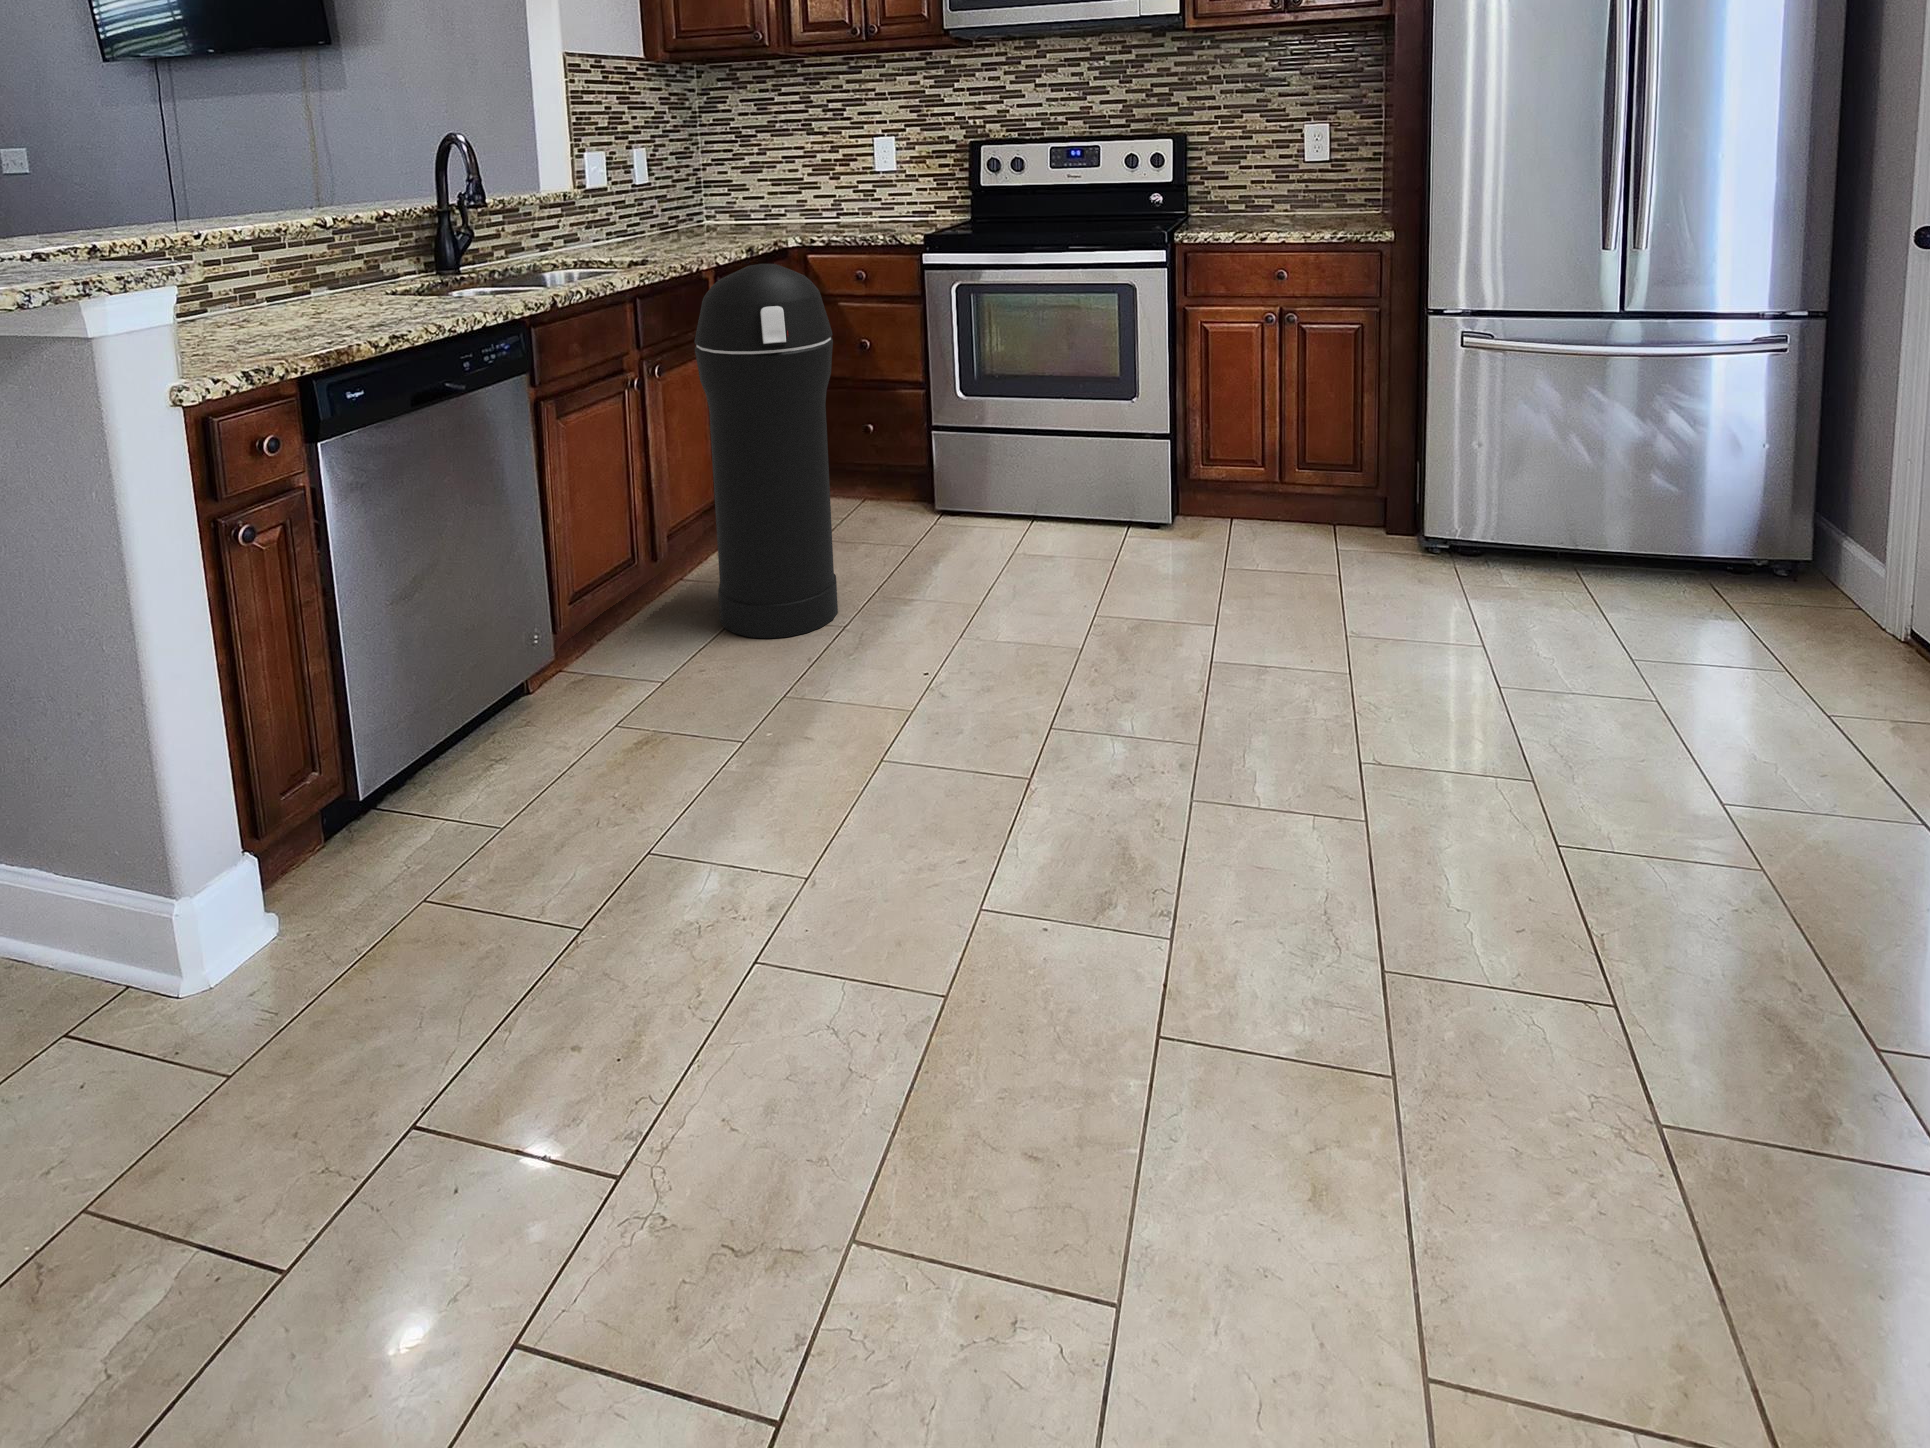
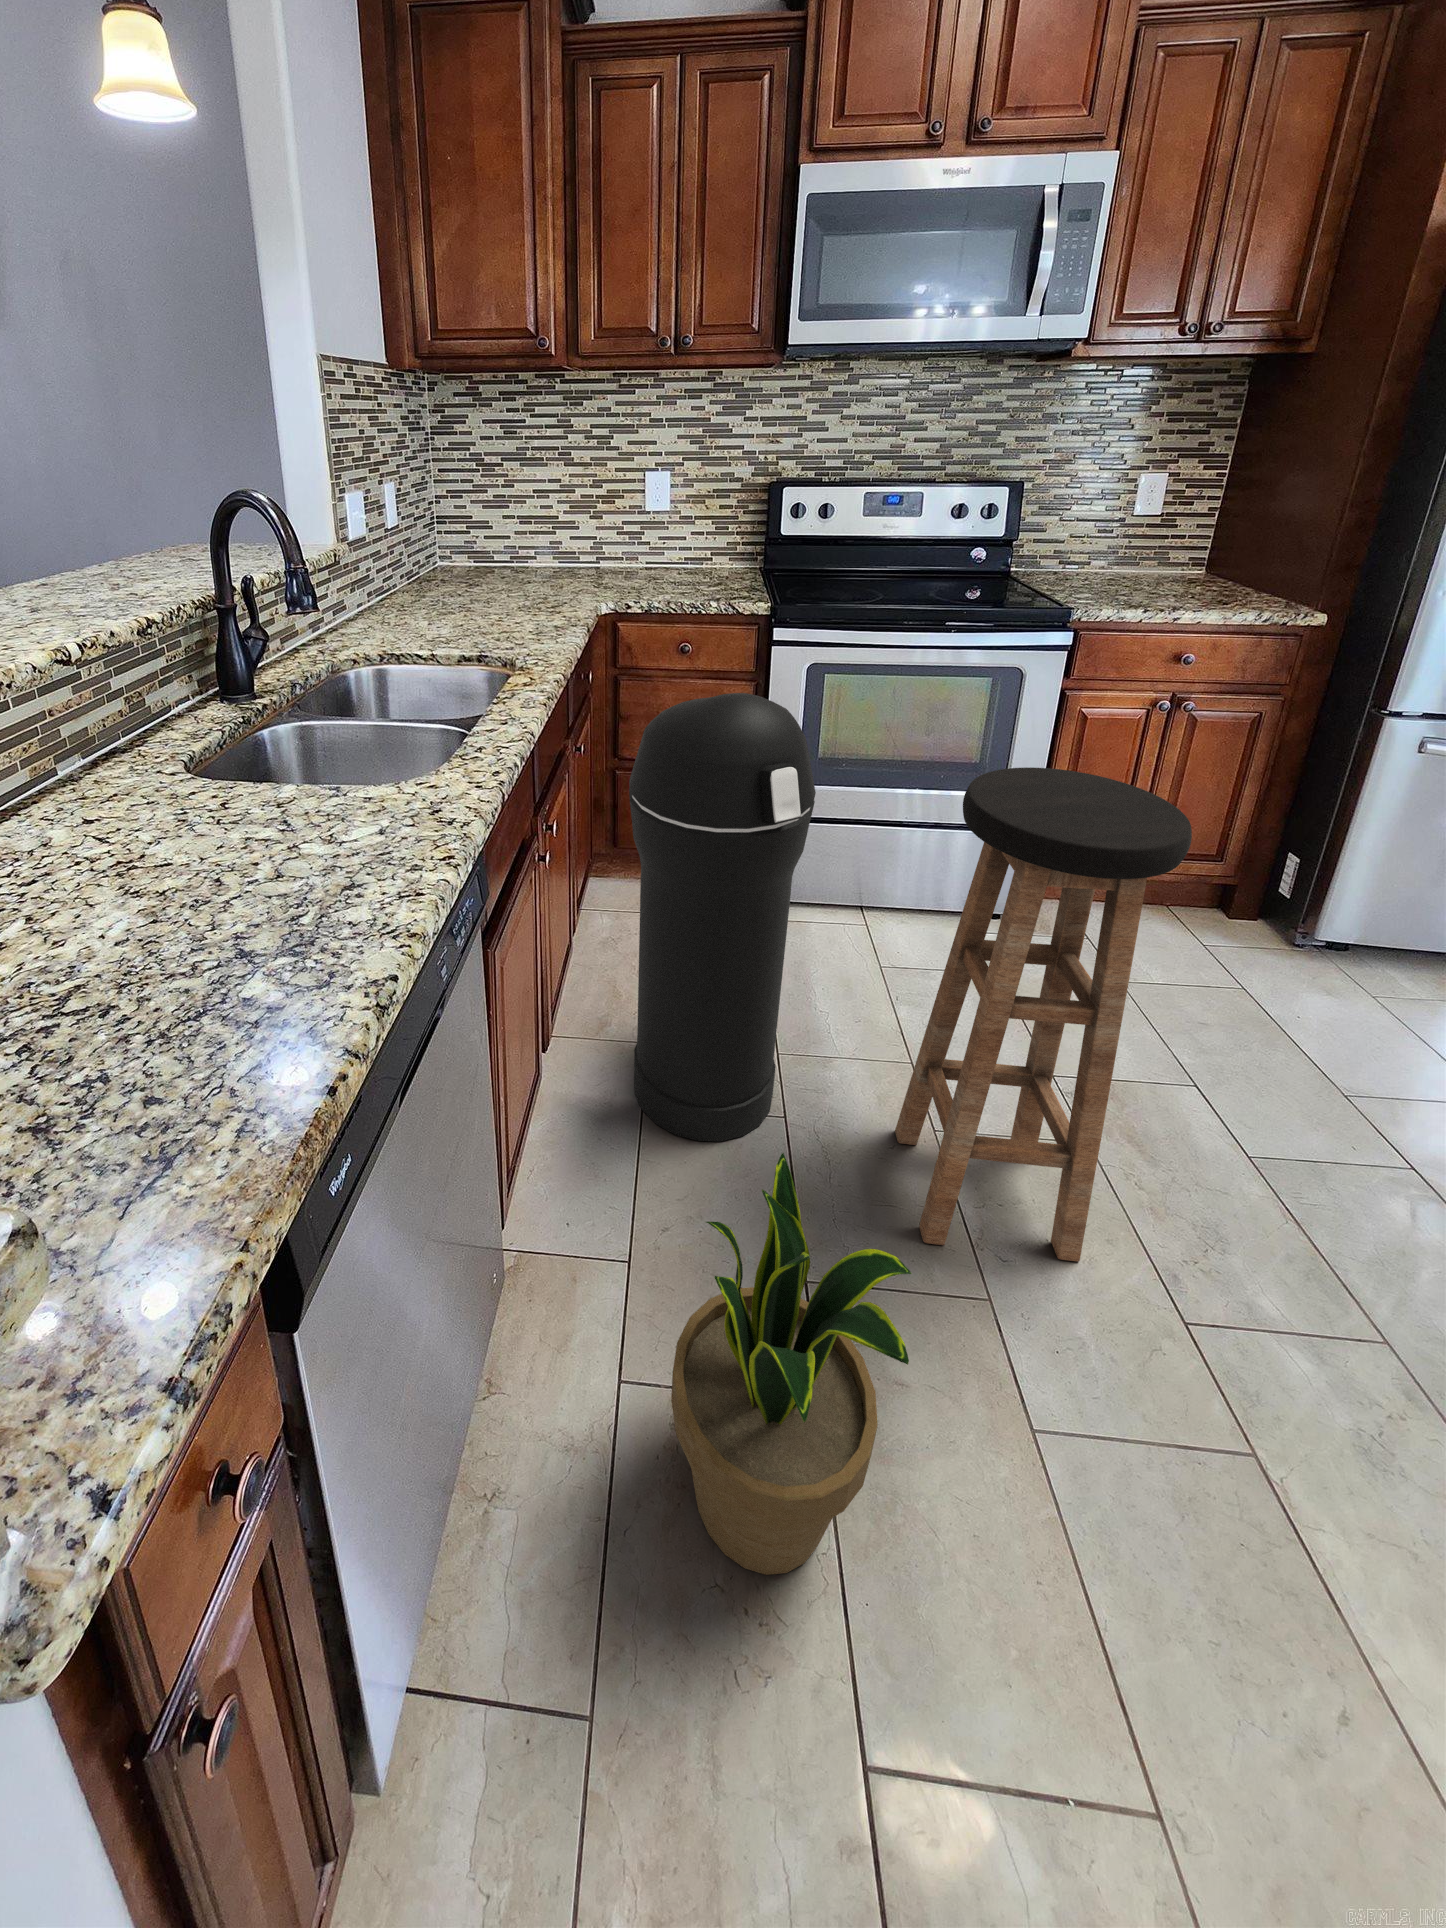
bar stool: none [871,309,1020,703] -> present [895,767,1192,1261]
potted plant: none [578,518,726,795] -> present [671,1153,912,1575]

